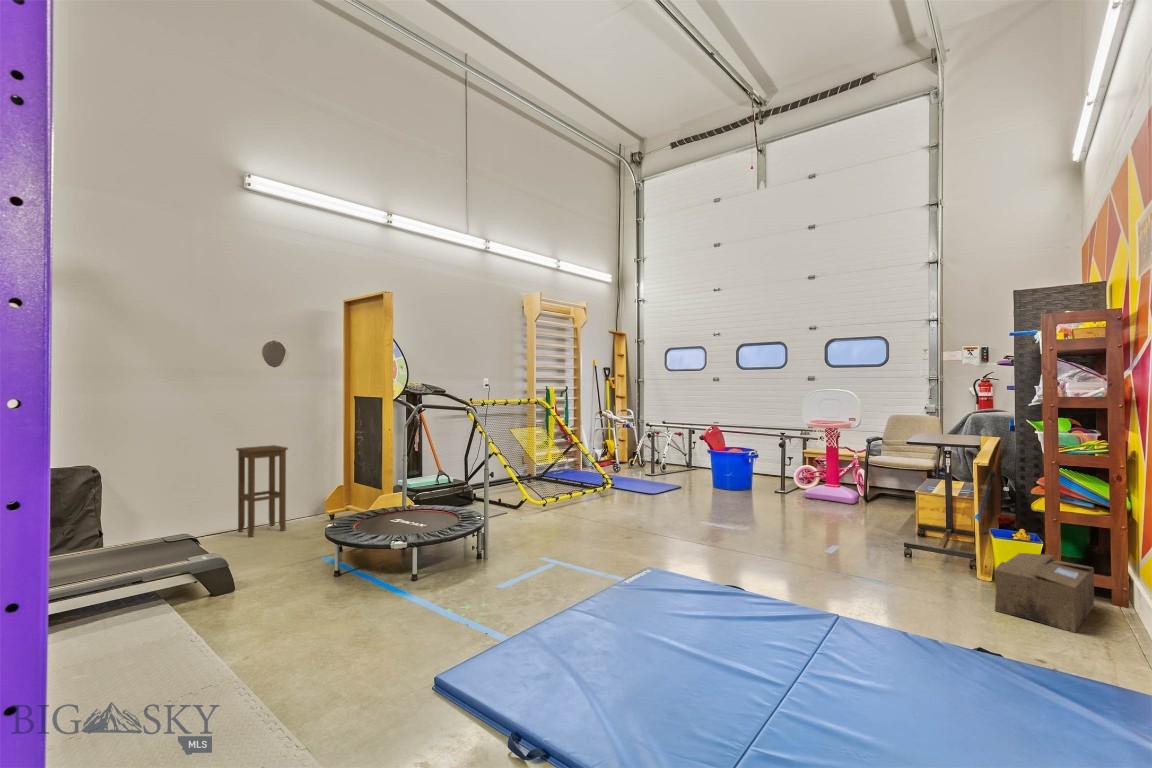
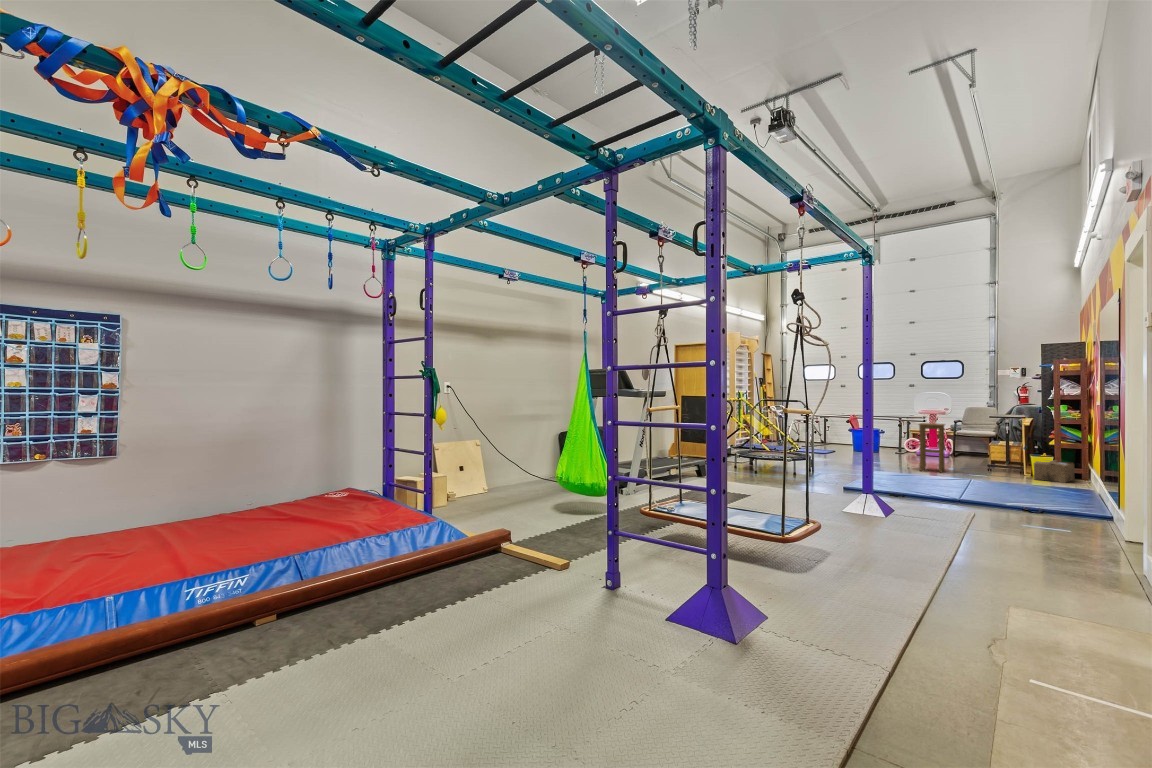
stool: present [236,445,288,537] -> present [919,423,945,473]

